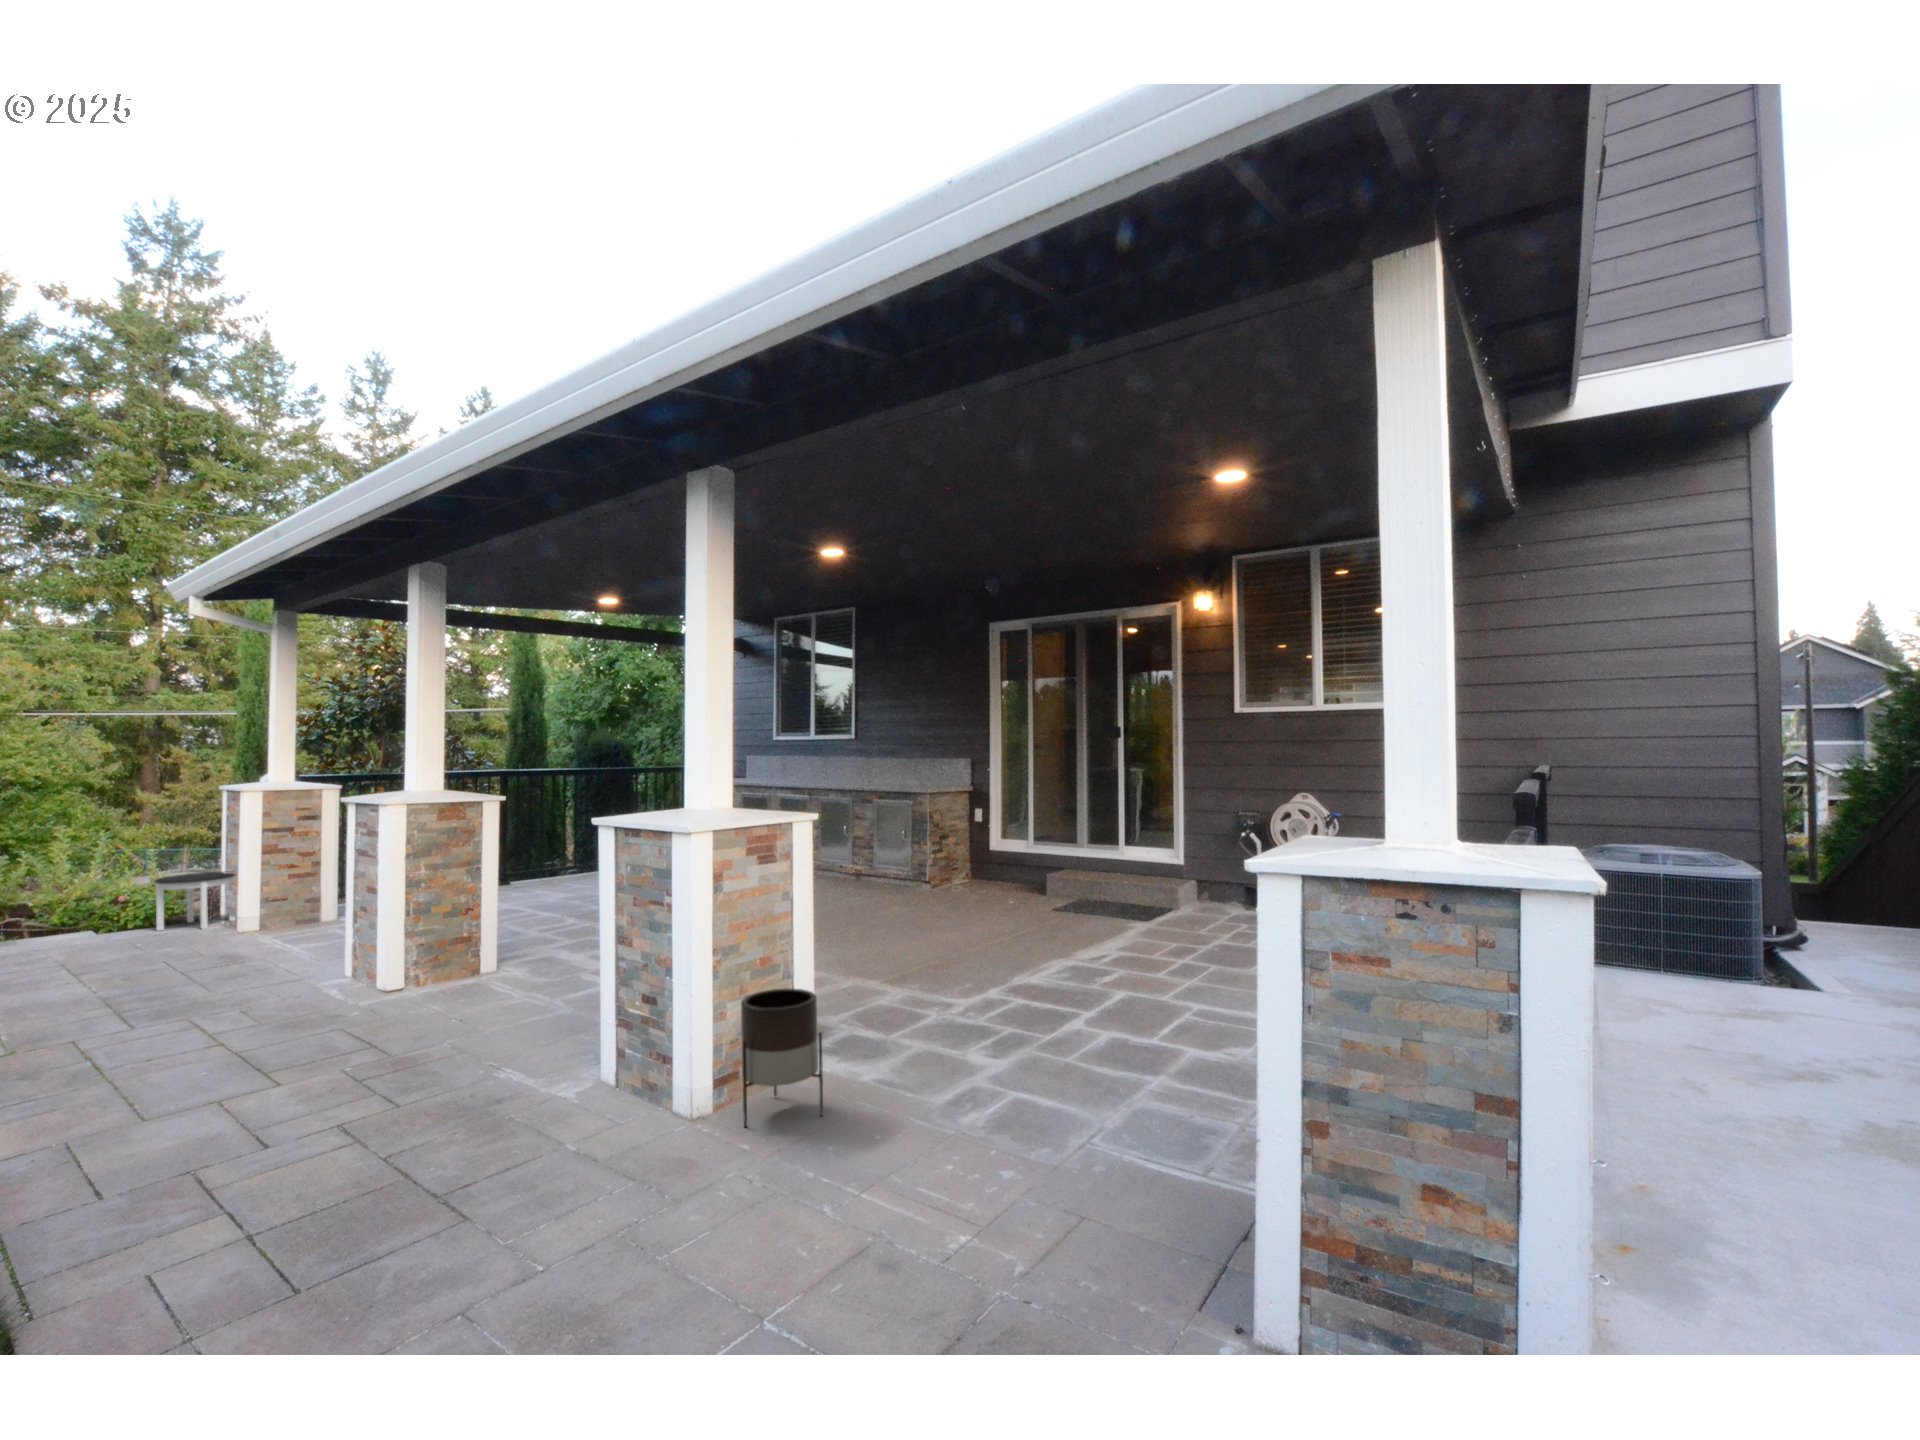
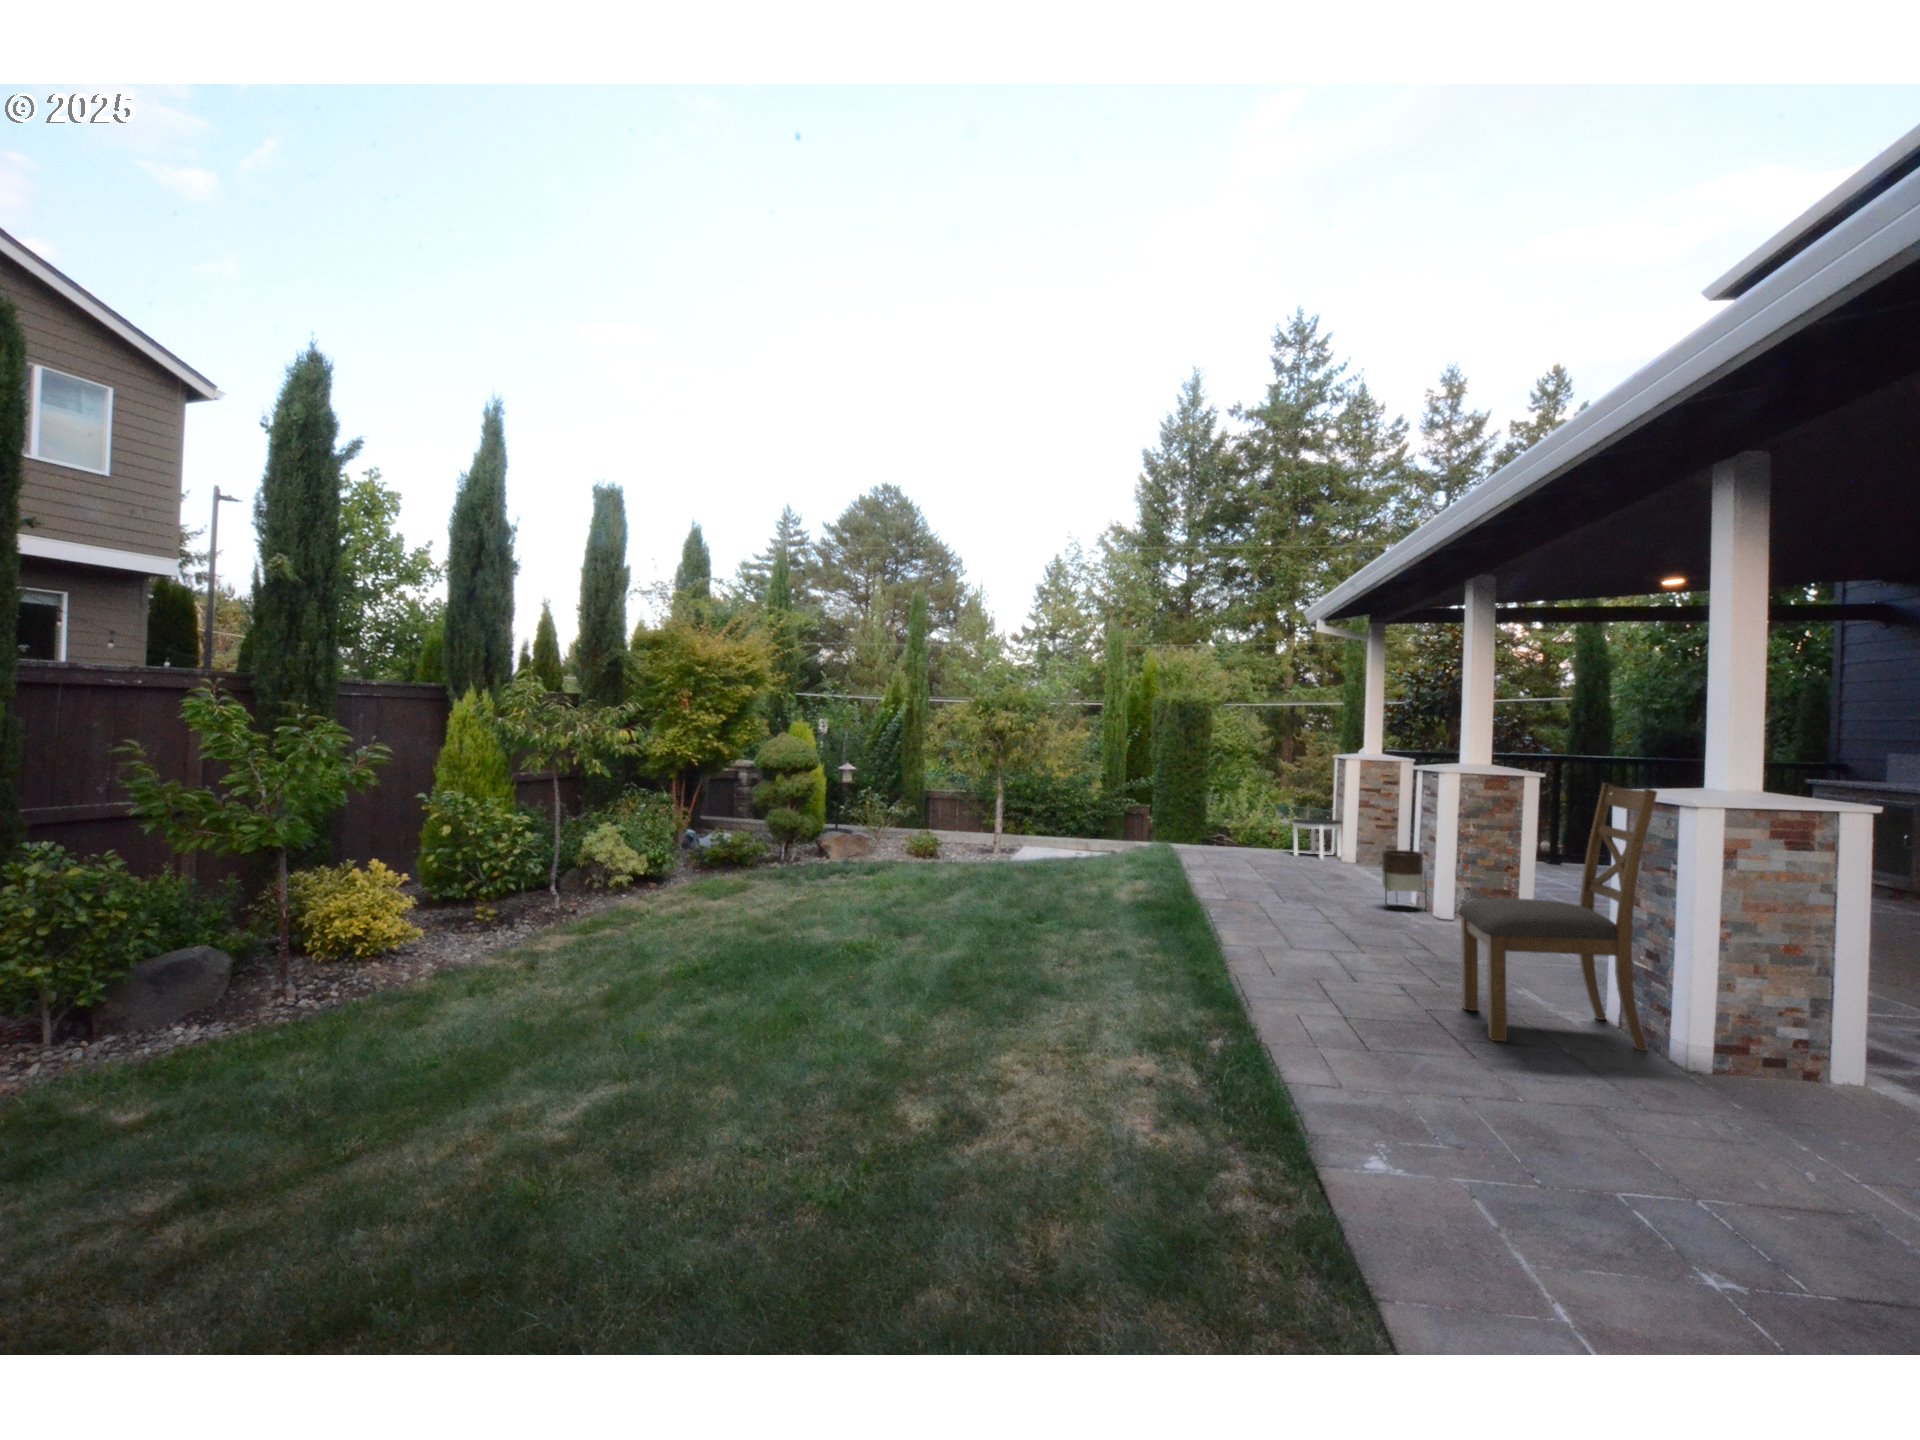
chair: none [428,811,659,1172] -> present [1458,783,1657,1051]
planter: present [741,988,823,1127] -> present [1382,850,1427,910]

